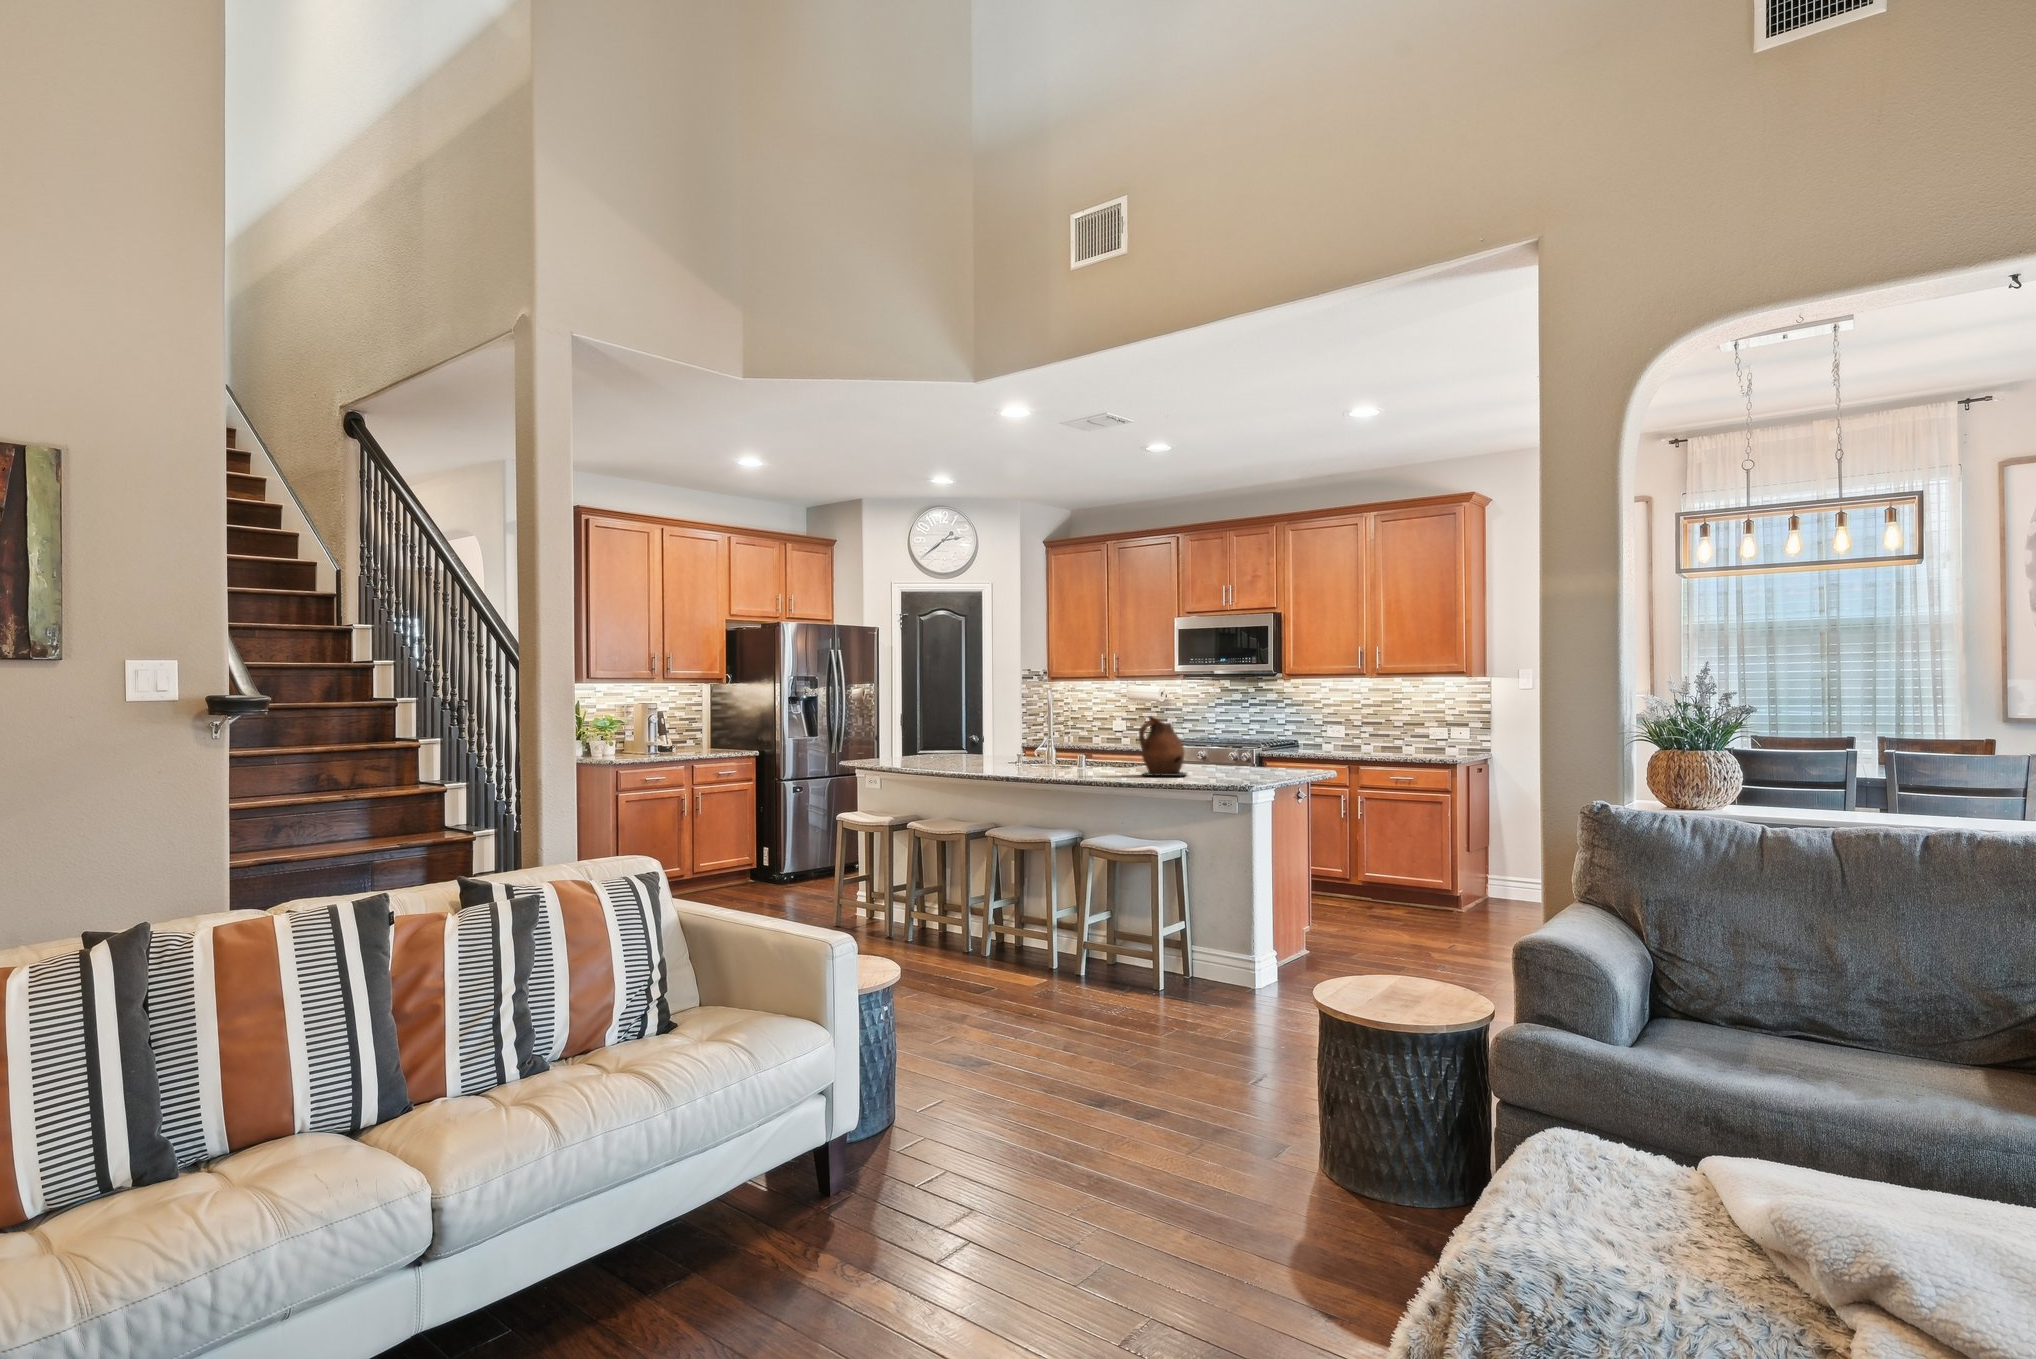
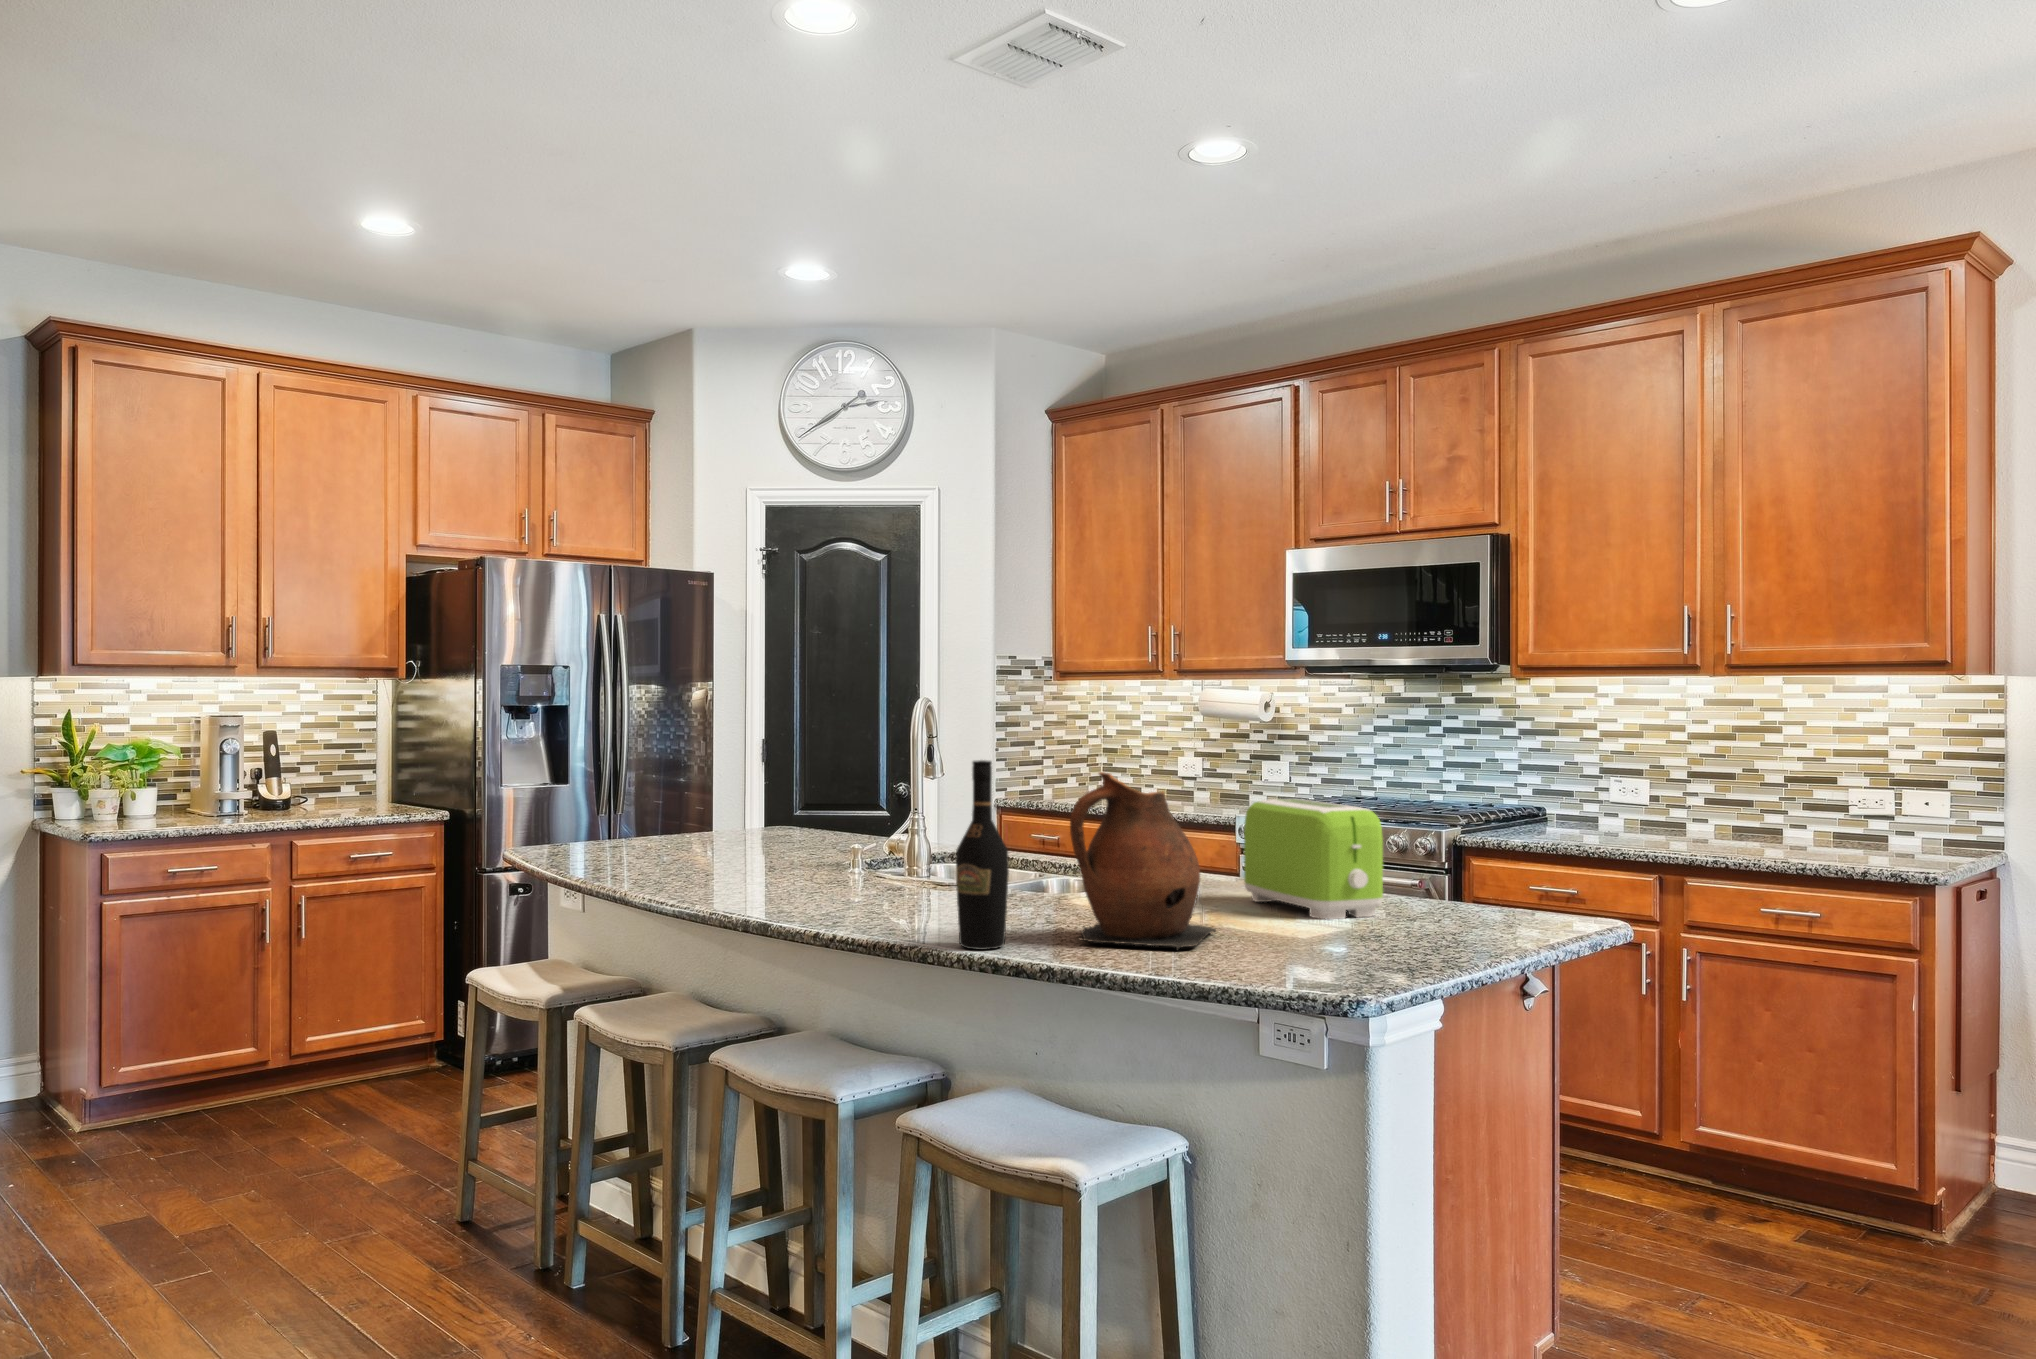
wine bottle: none [1101,712,1120,778] -> present [956,760,1009,950]
toaster: none [1187,729,1243,772] -> present [1244,799,1383,919]

